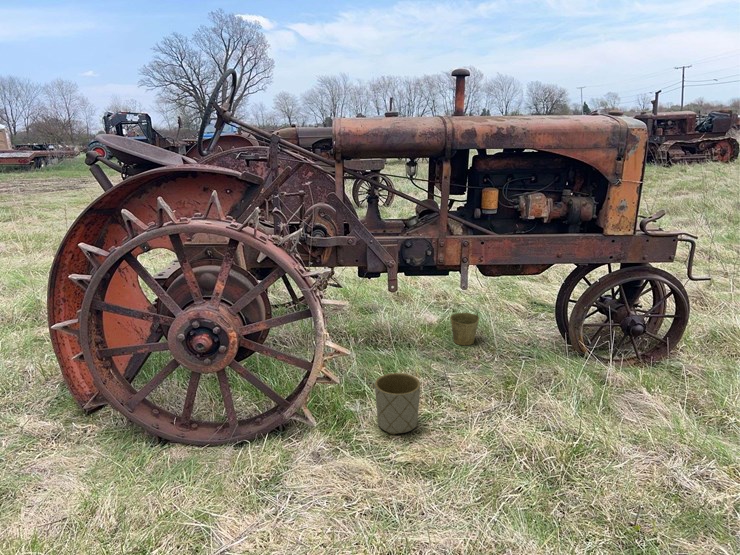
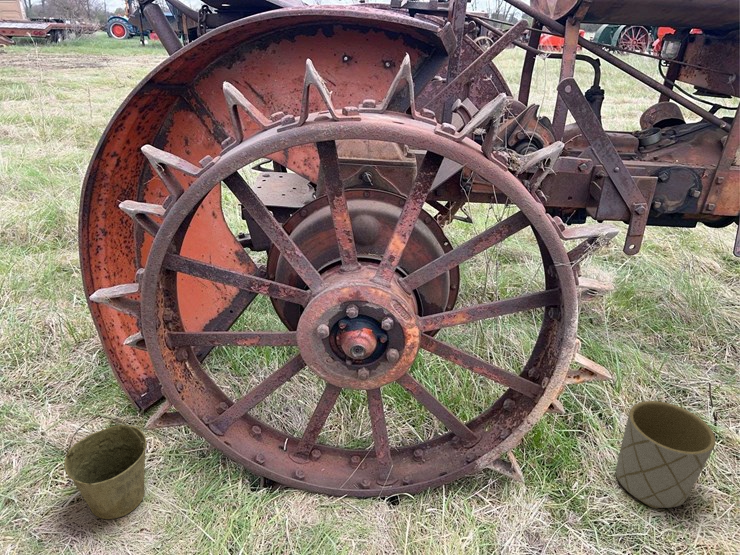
bucket: present [450,313,479,345] -> present [64,416,147,519]

